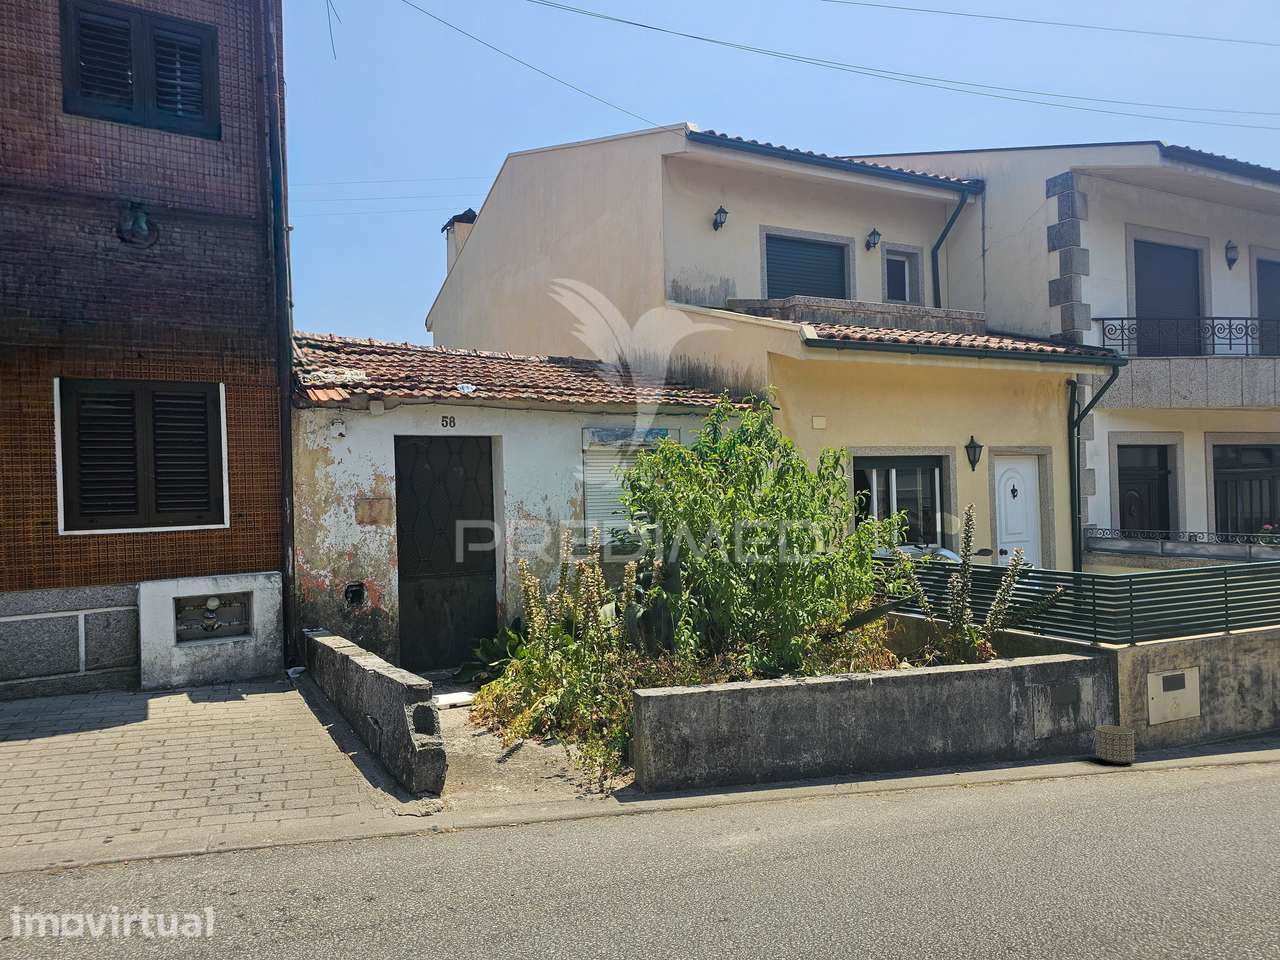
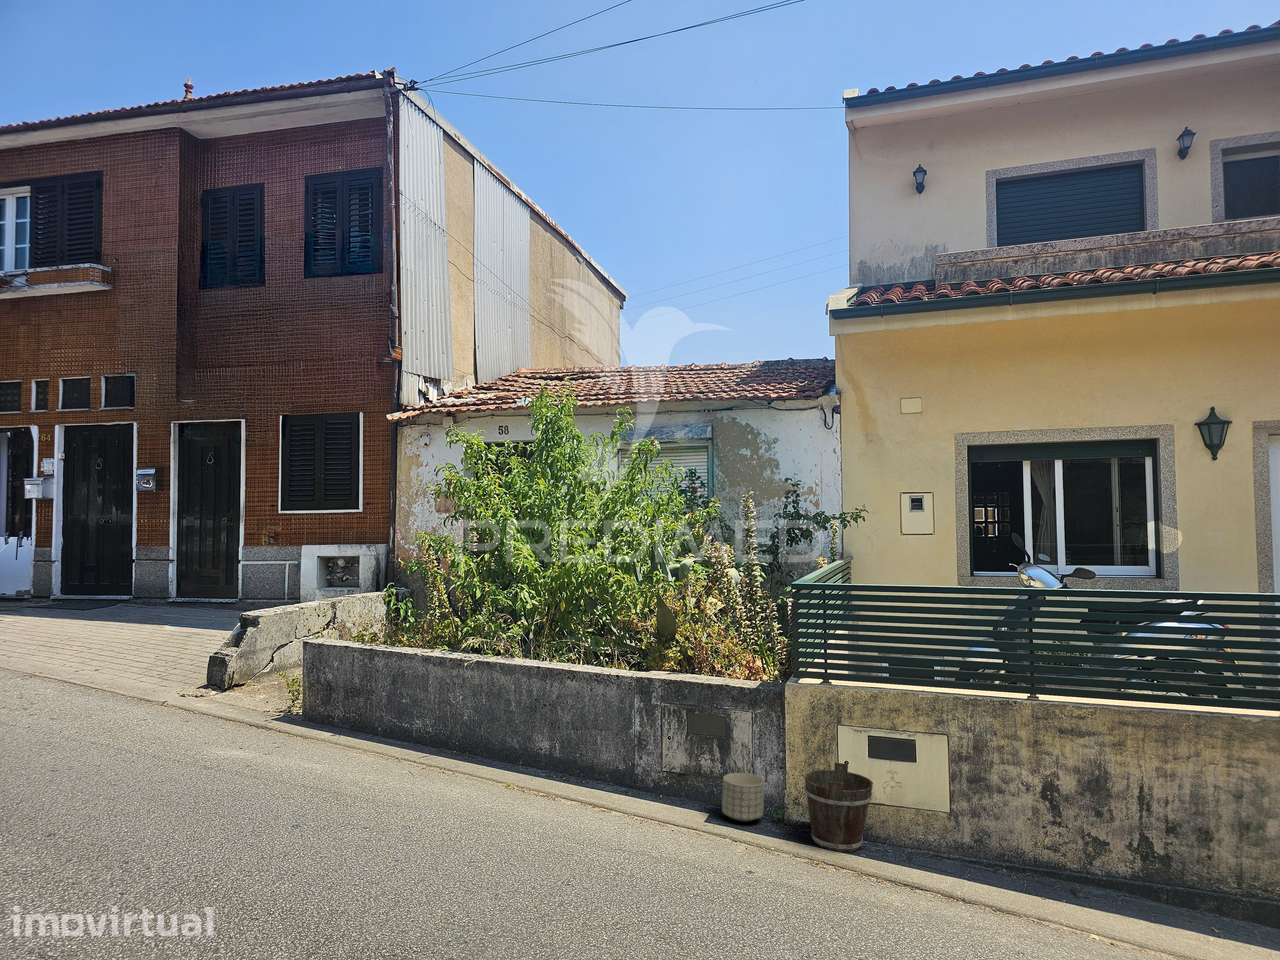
bucket: none [1149,700,1210,765] -> present [805,763,873,852]

